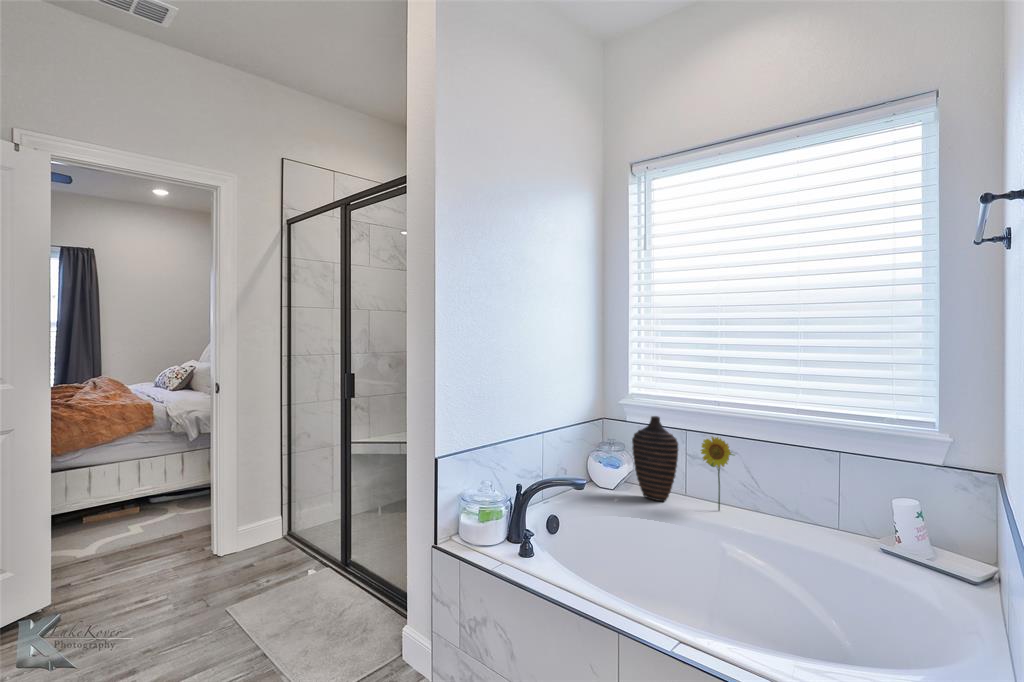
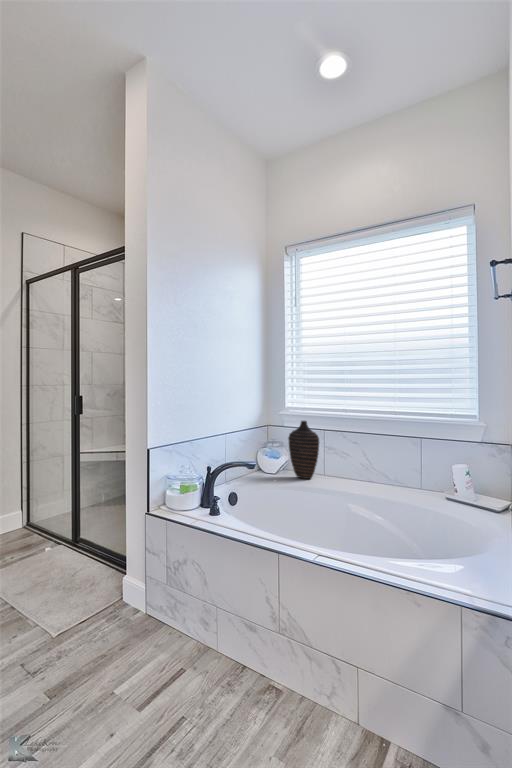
flower: present [701,437,734,510] -> none [333,432,356,483]

